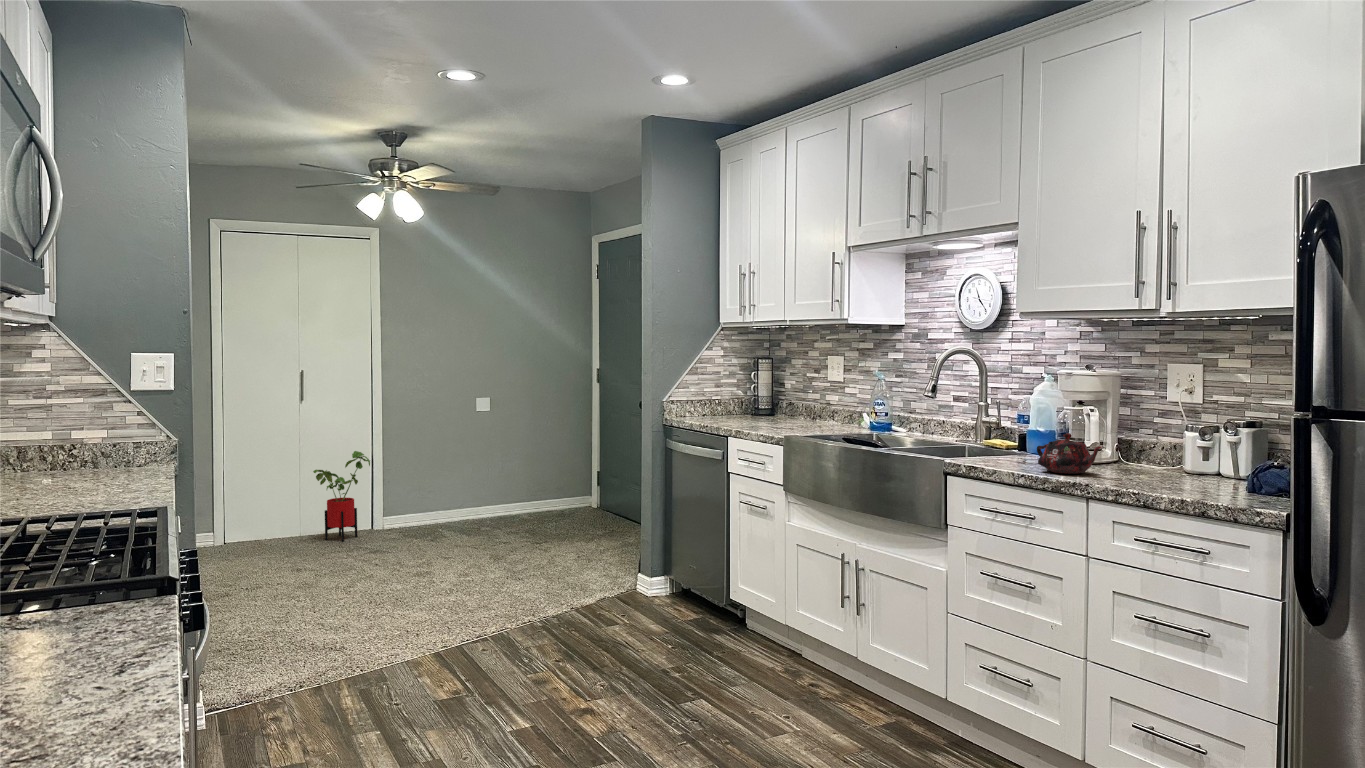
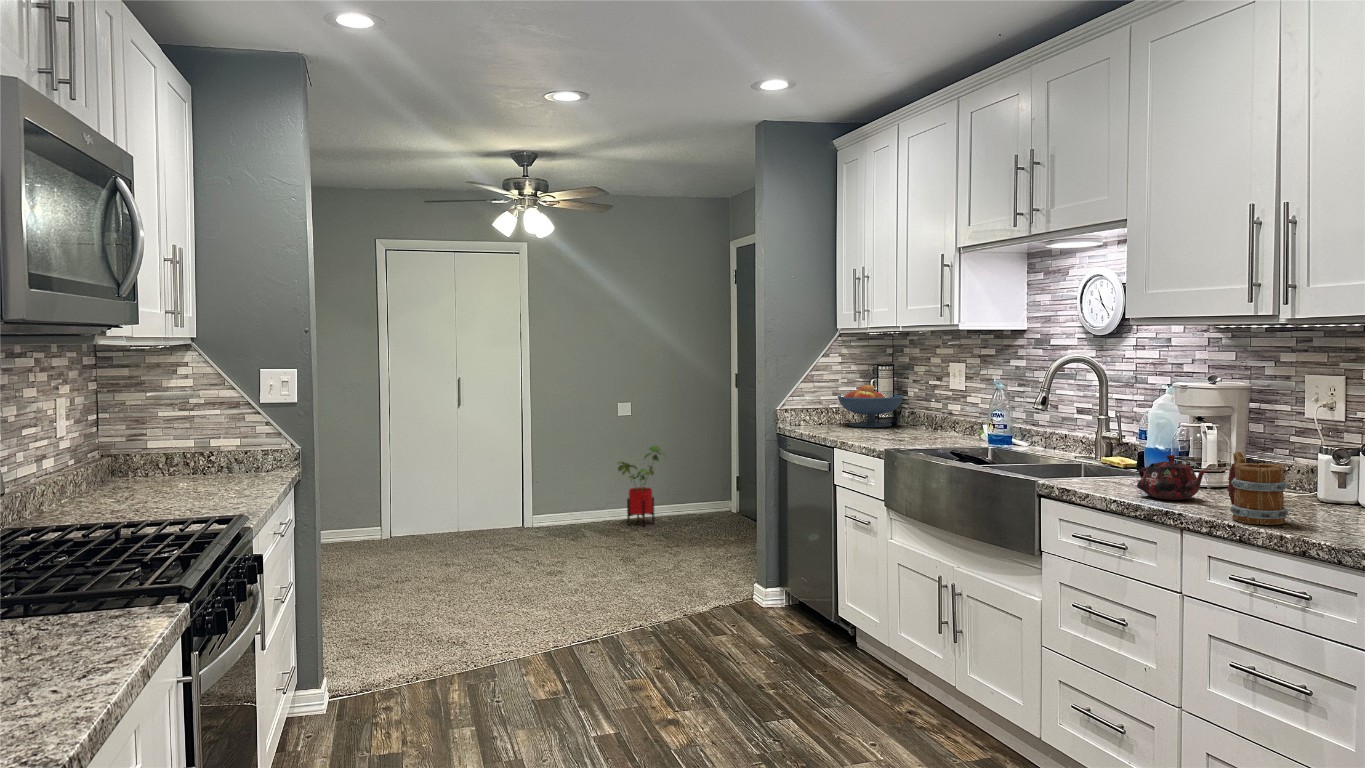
fruit bowl: none [719,378,781,418] -> present [838,385,903,428]
mug: none [1125,428,1180,492] -> present [1228,452,1288,525]
house plant: present [313,451,370,541] -> present [617,445,664,526]

